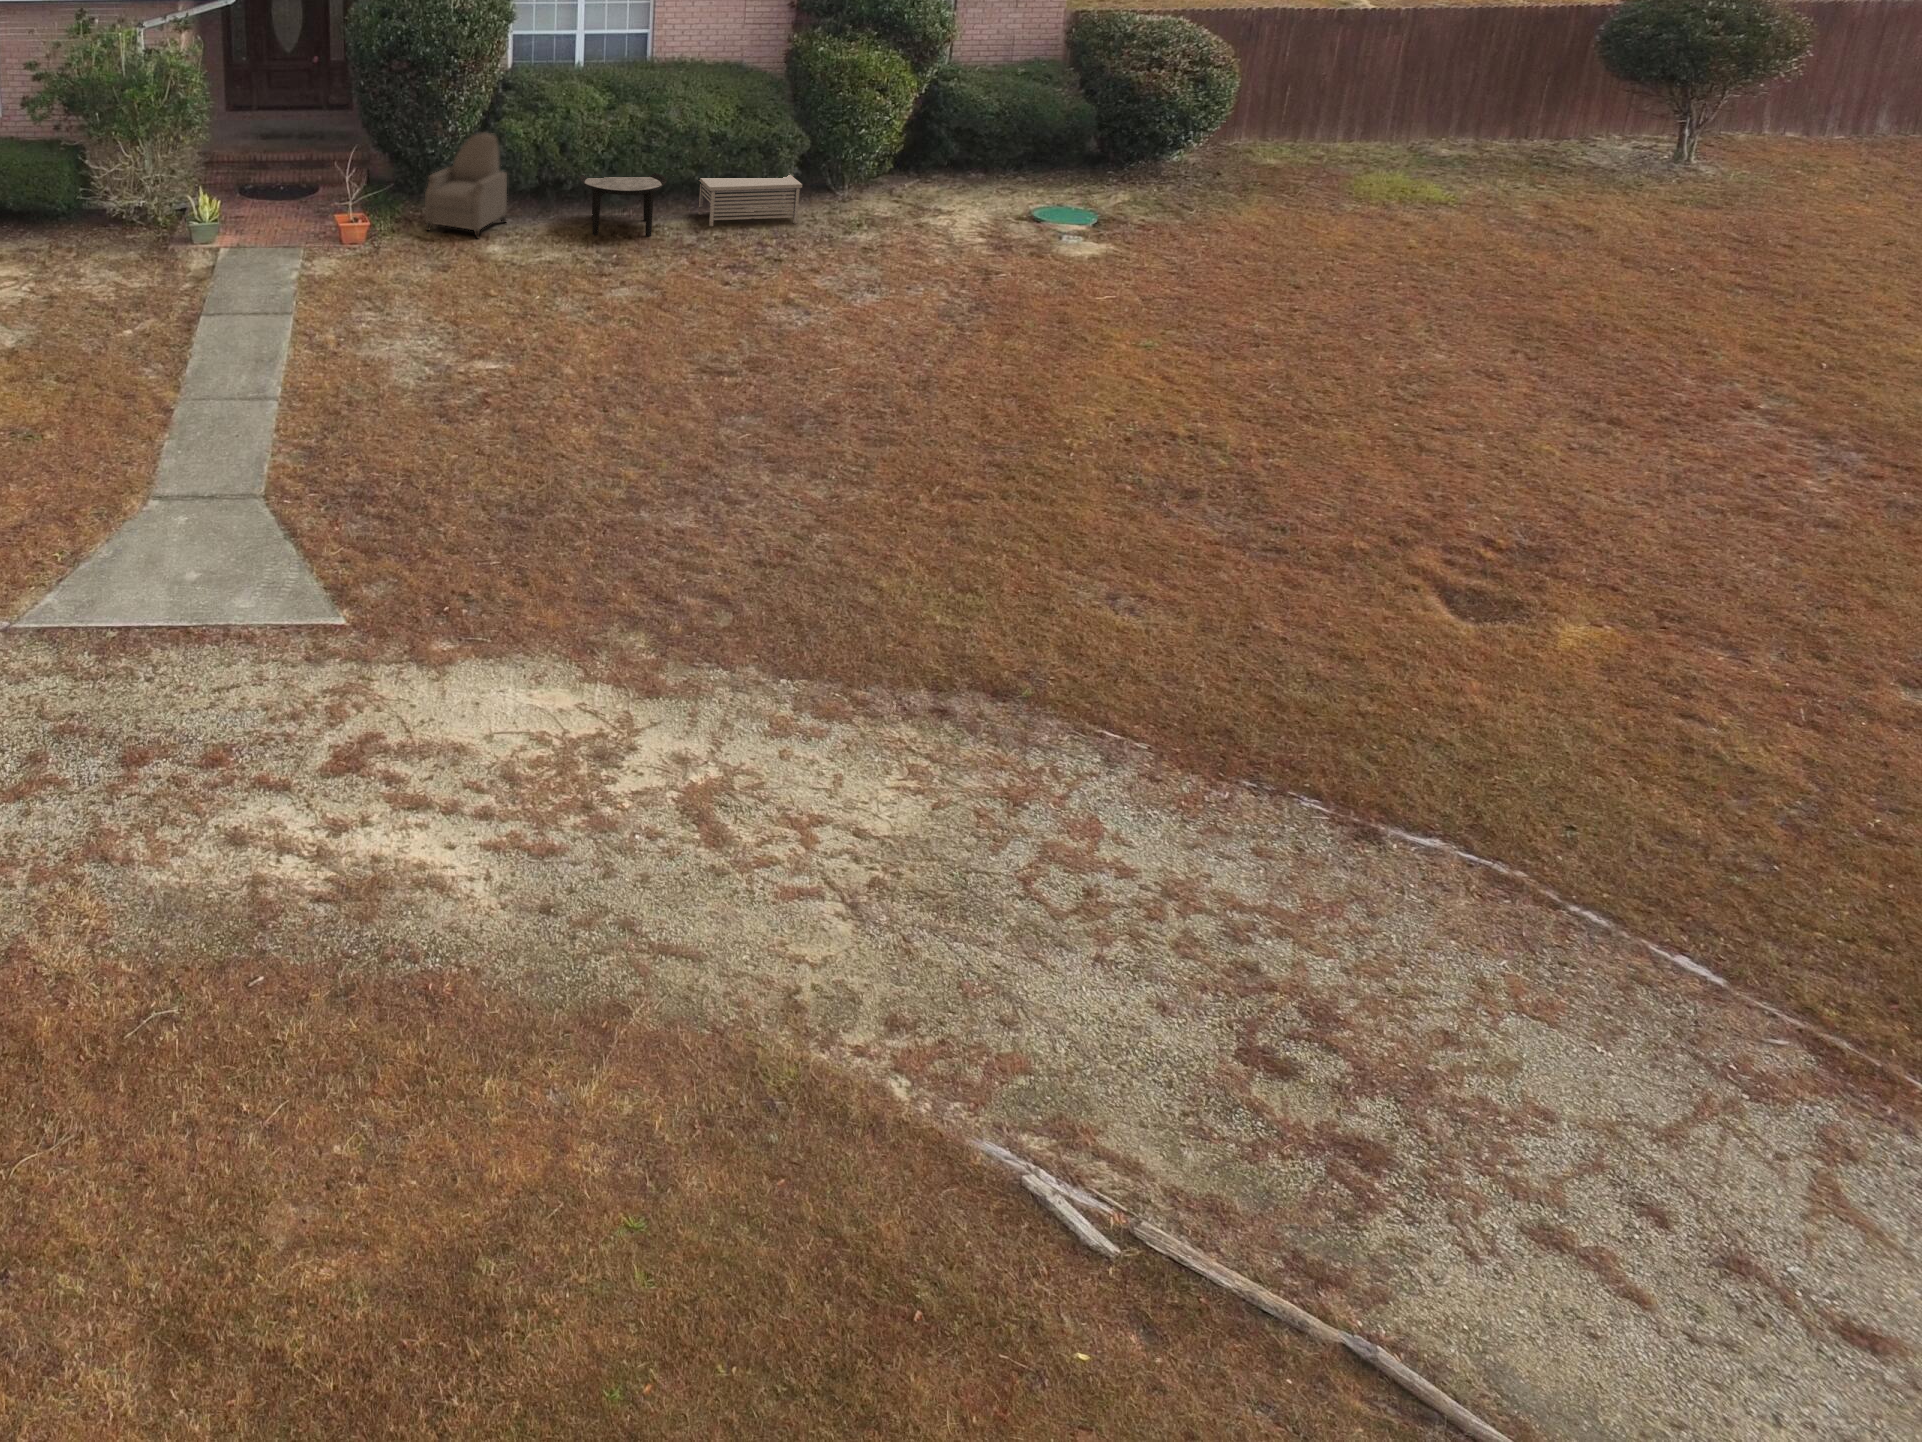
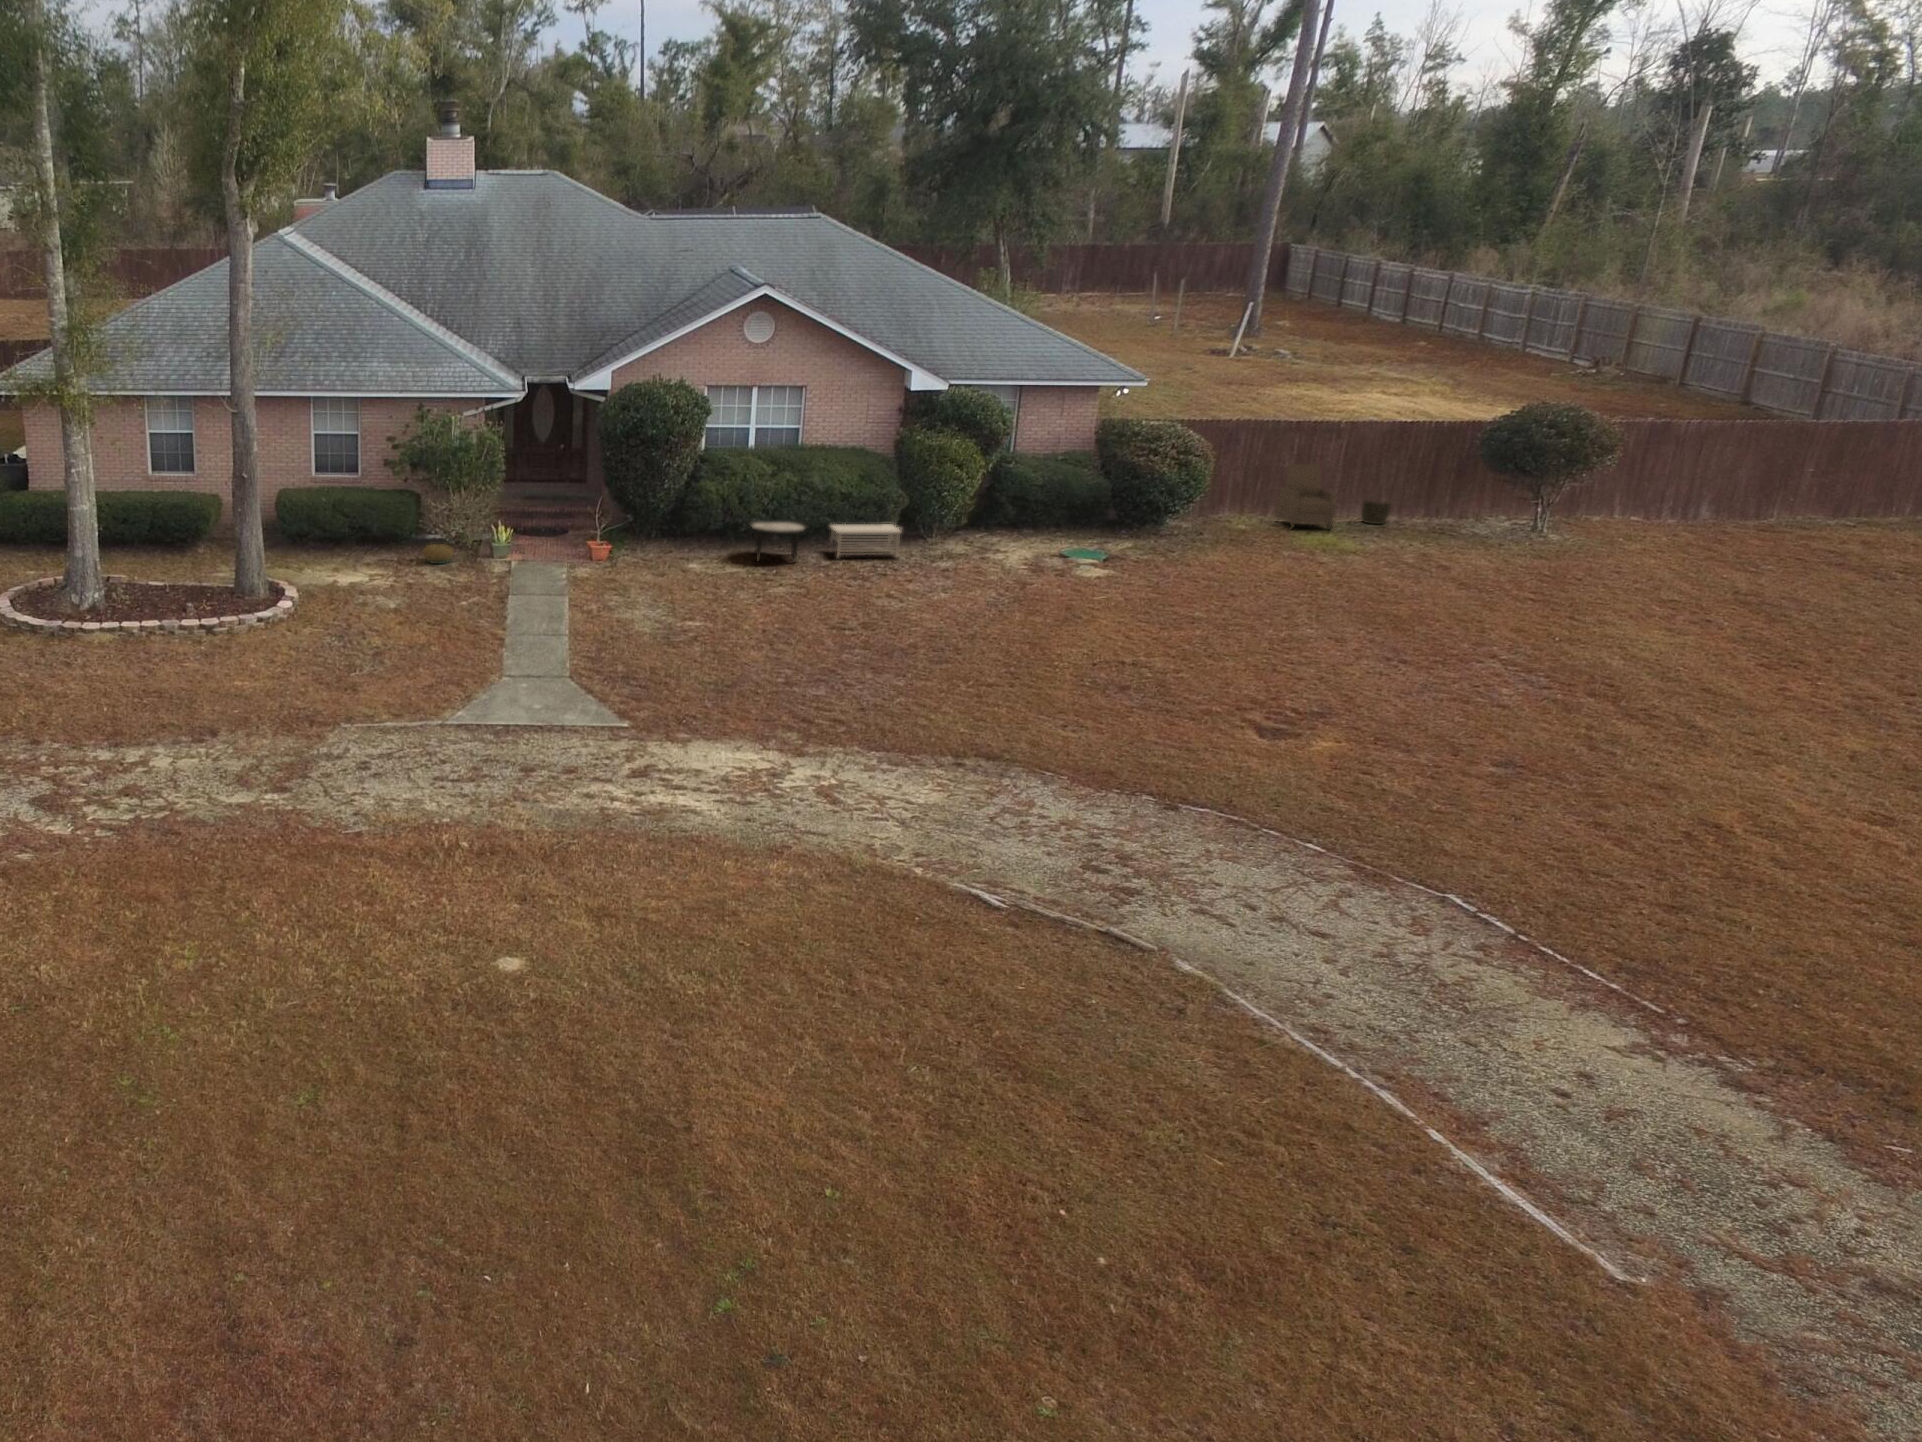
planter: none [1417,115,1460,151] -> present [1361,501,1391,524]
chair: present [425,133,507,238] -> present [1275,464,1336,529]
basket: none [91,220,140,252] -> present [423,544,454,564]

